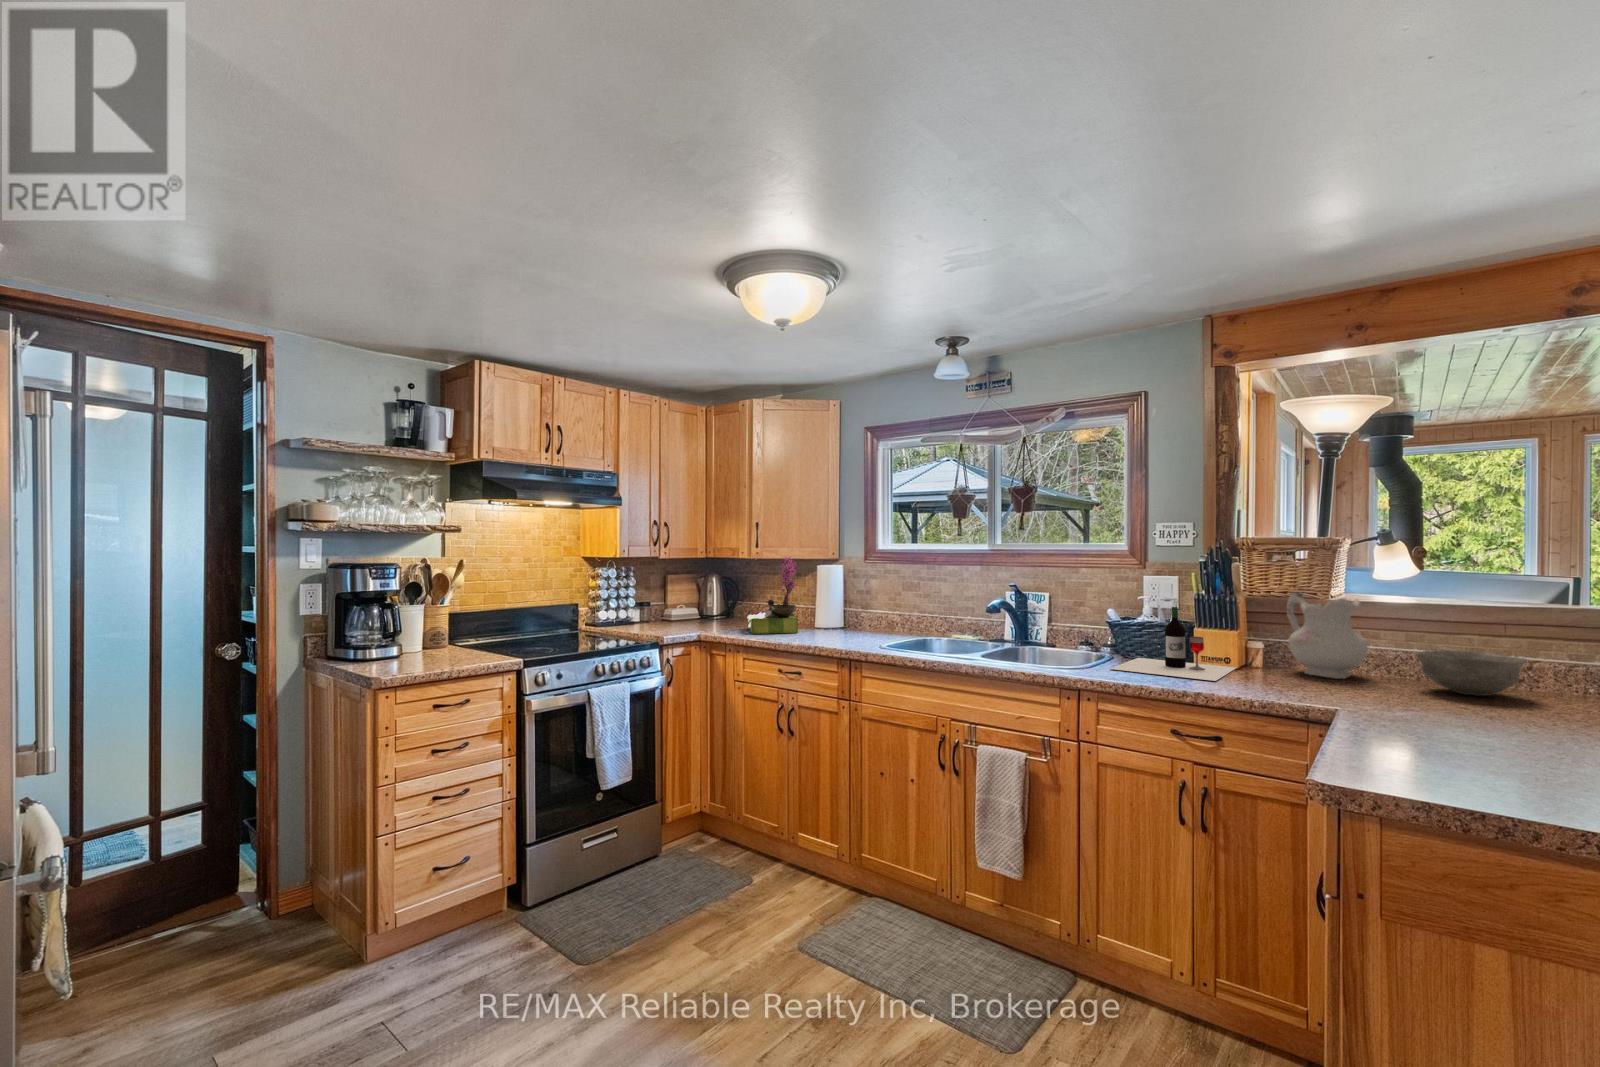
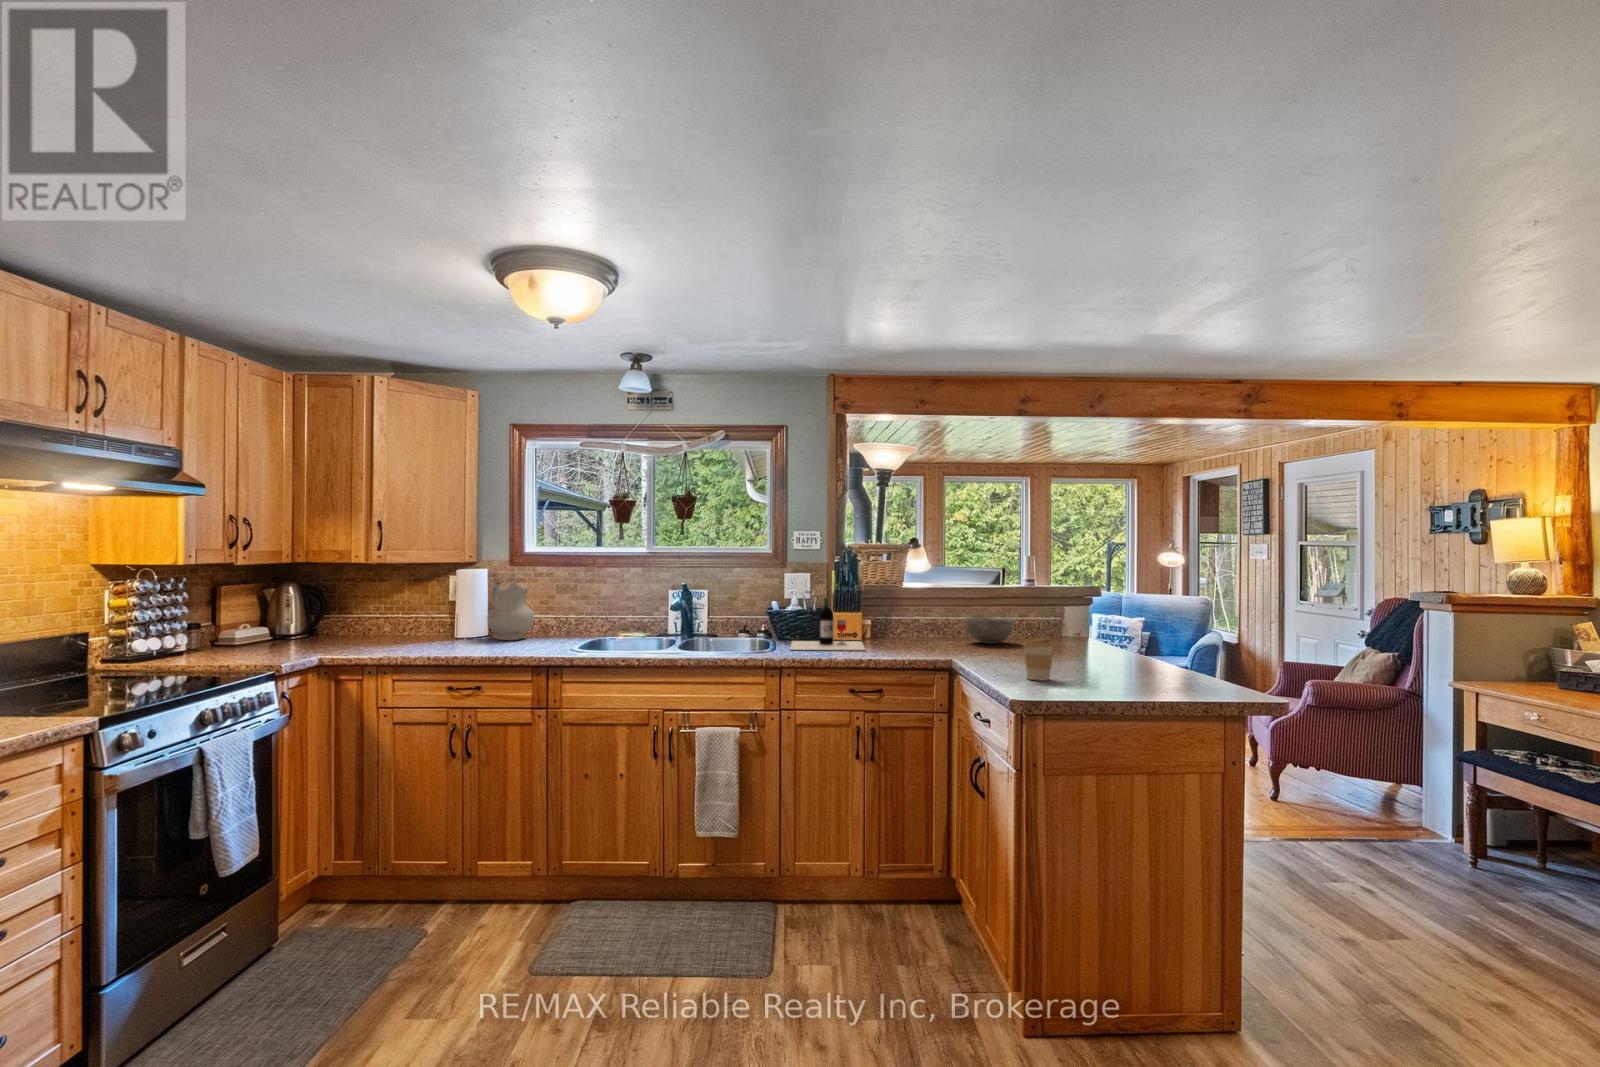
flower arrangement: present [748,556,798,634] -> none [371,559,449,653]
ceramic pitcher: present [1287,592,1368,679] -> present [488,582,534,640]
coffee cup: none [1425,699,1496,778] -> present [1023,637,1053,681]

